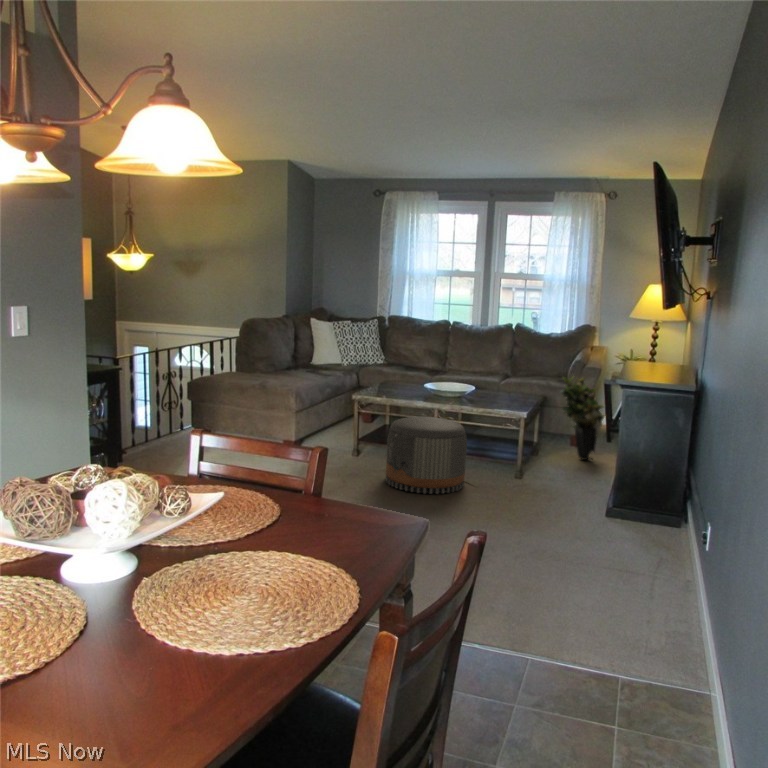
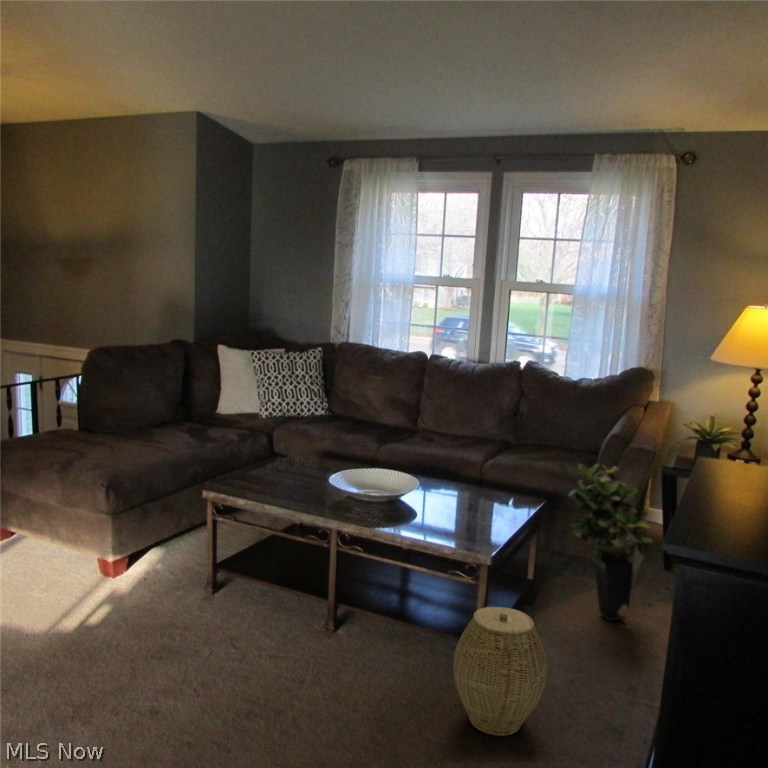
pouf: present [386,417,467,494] -> none [201,544,357,716]
woven basket: none [521,437,569,496] -> present [453,607,547,736]

